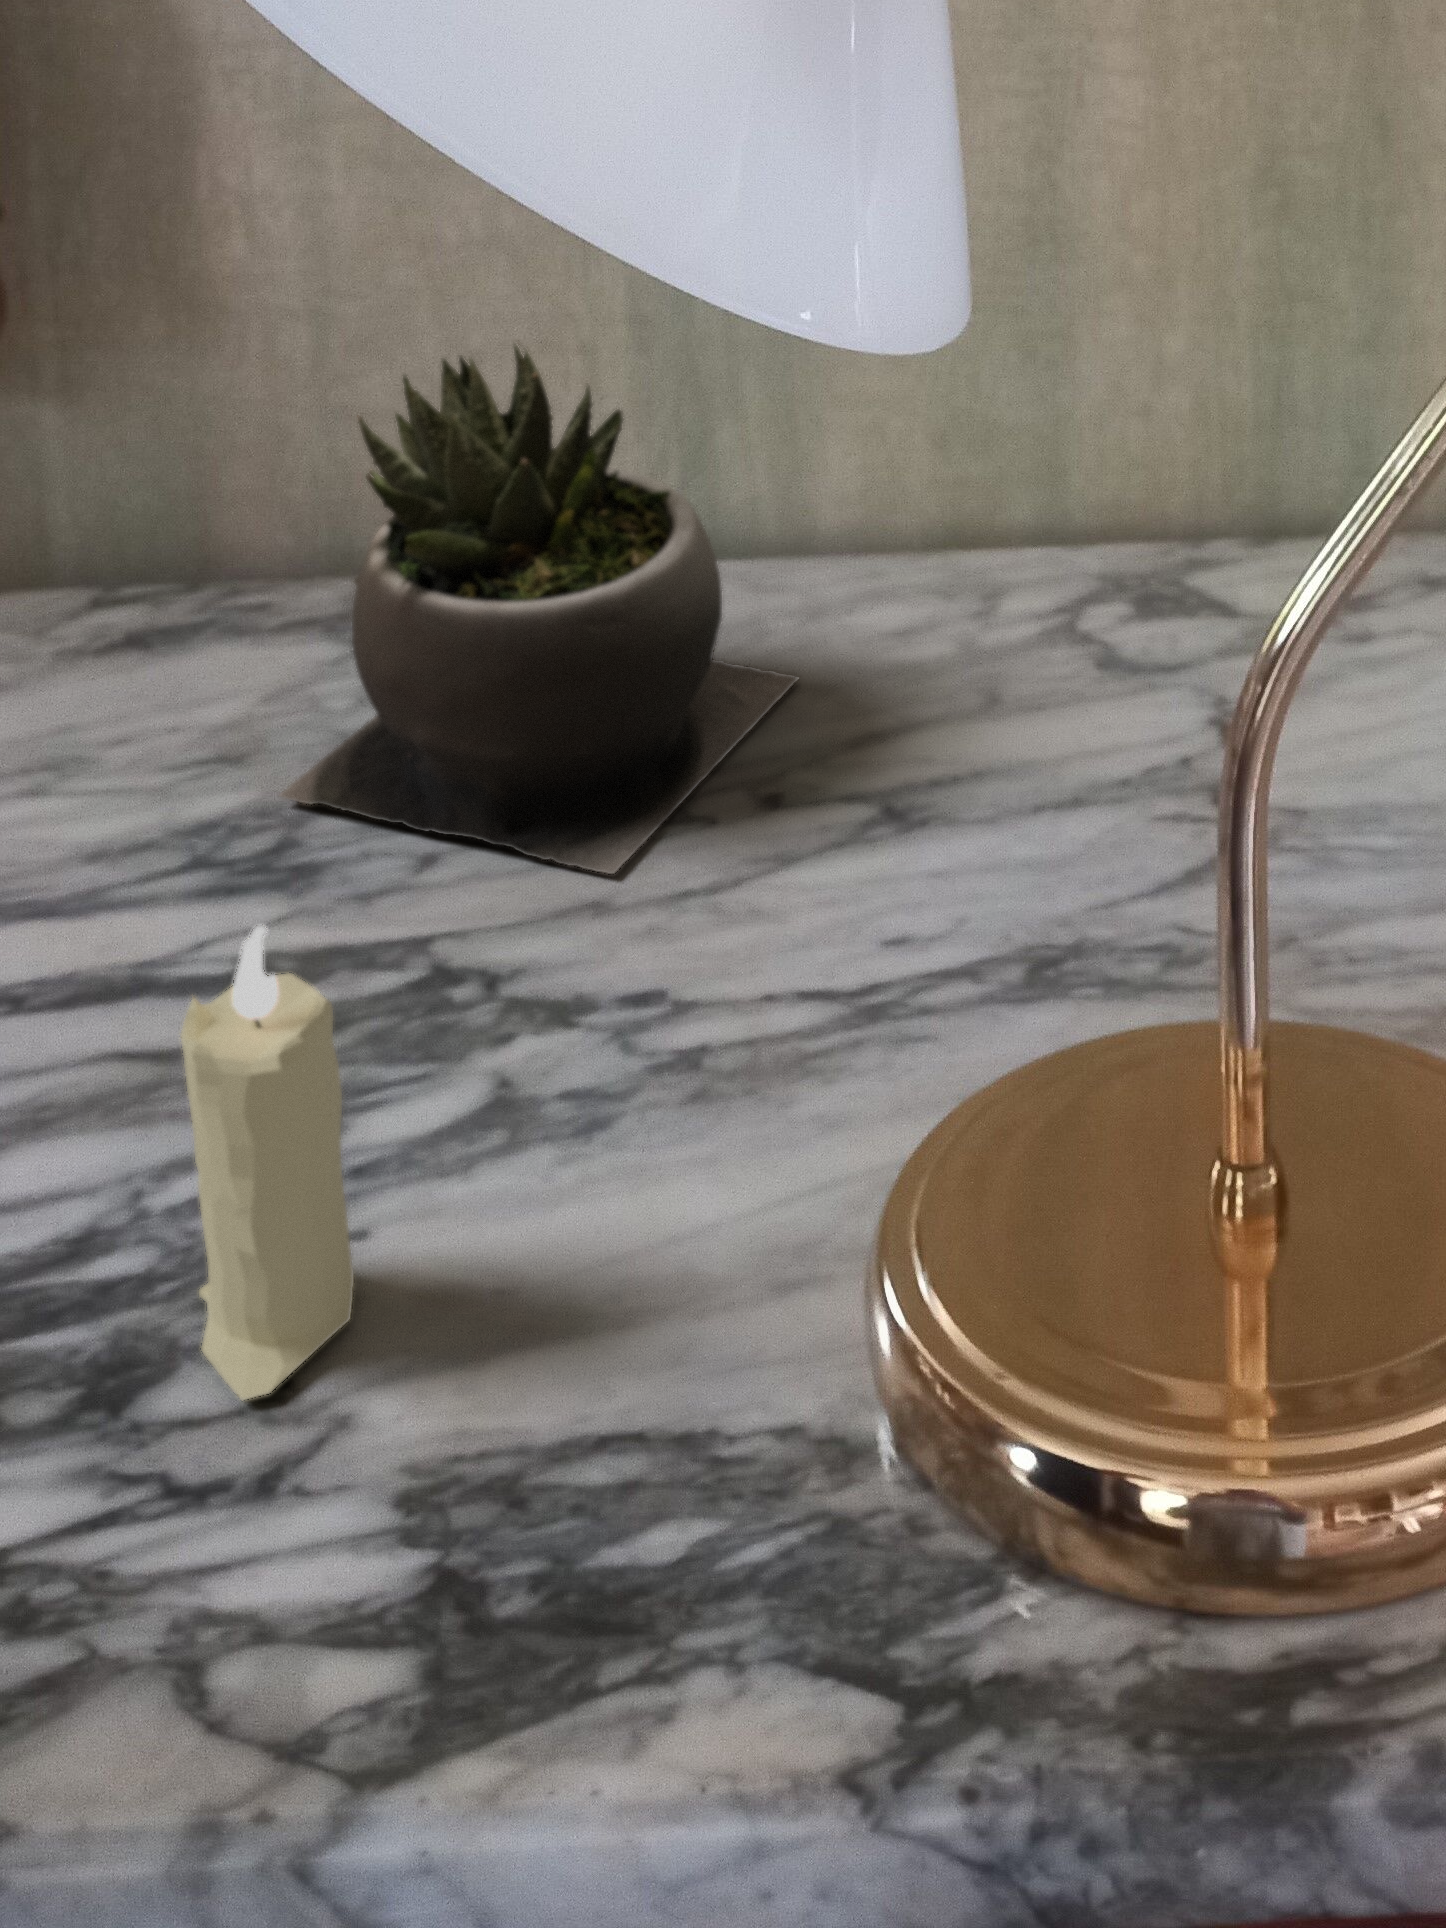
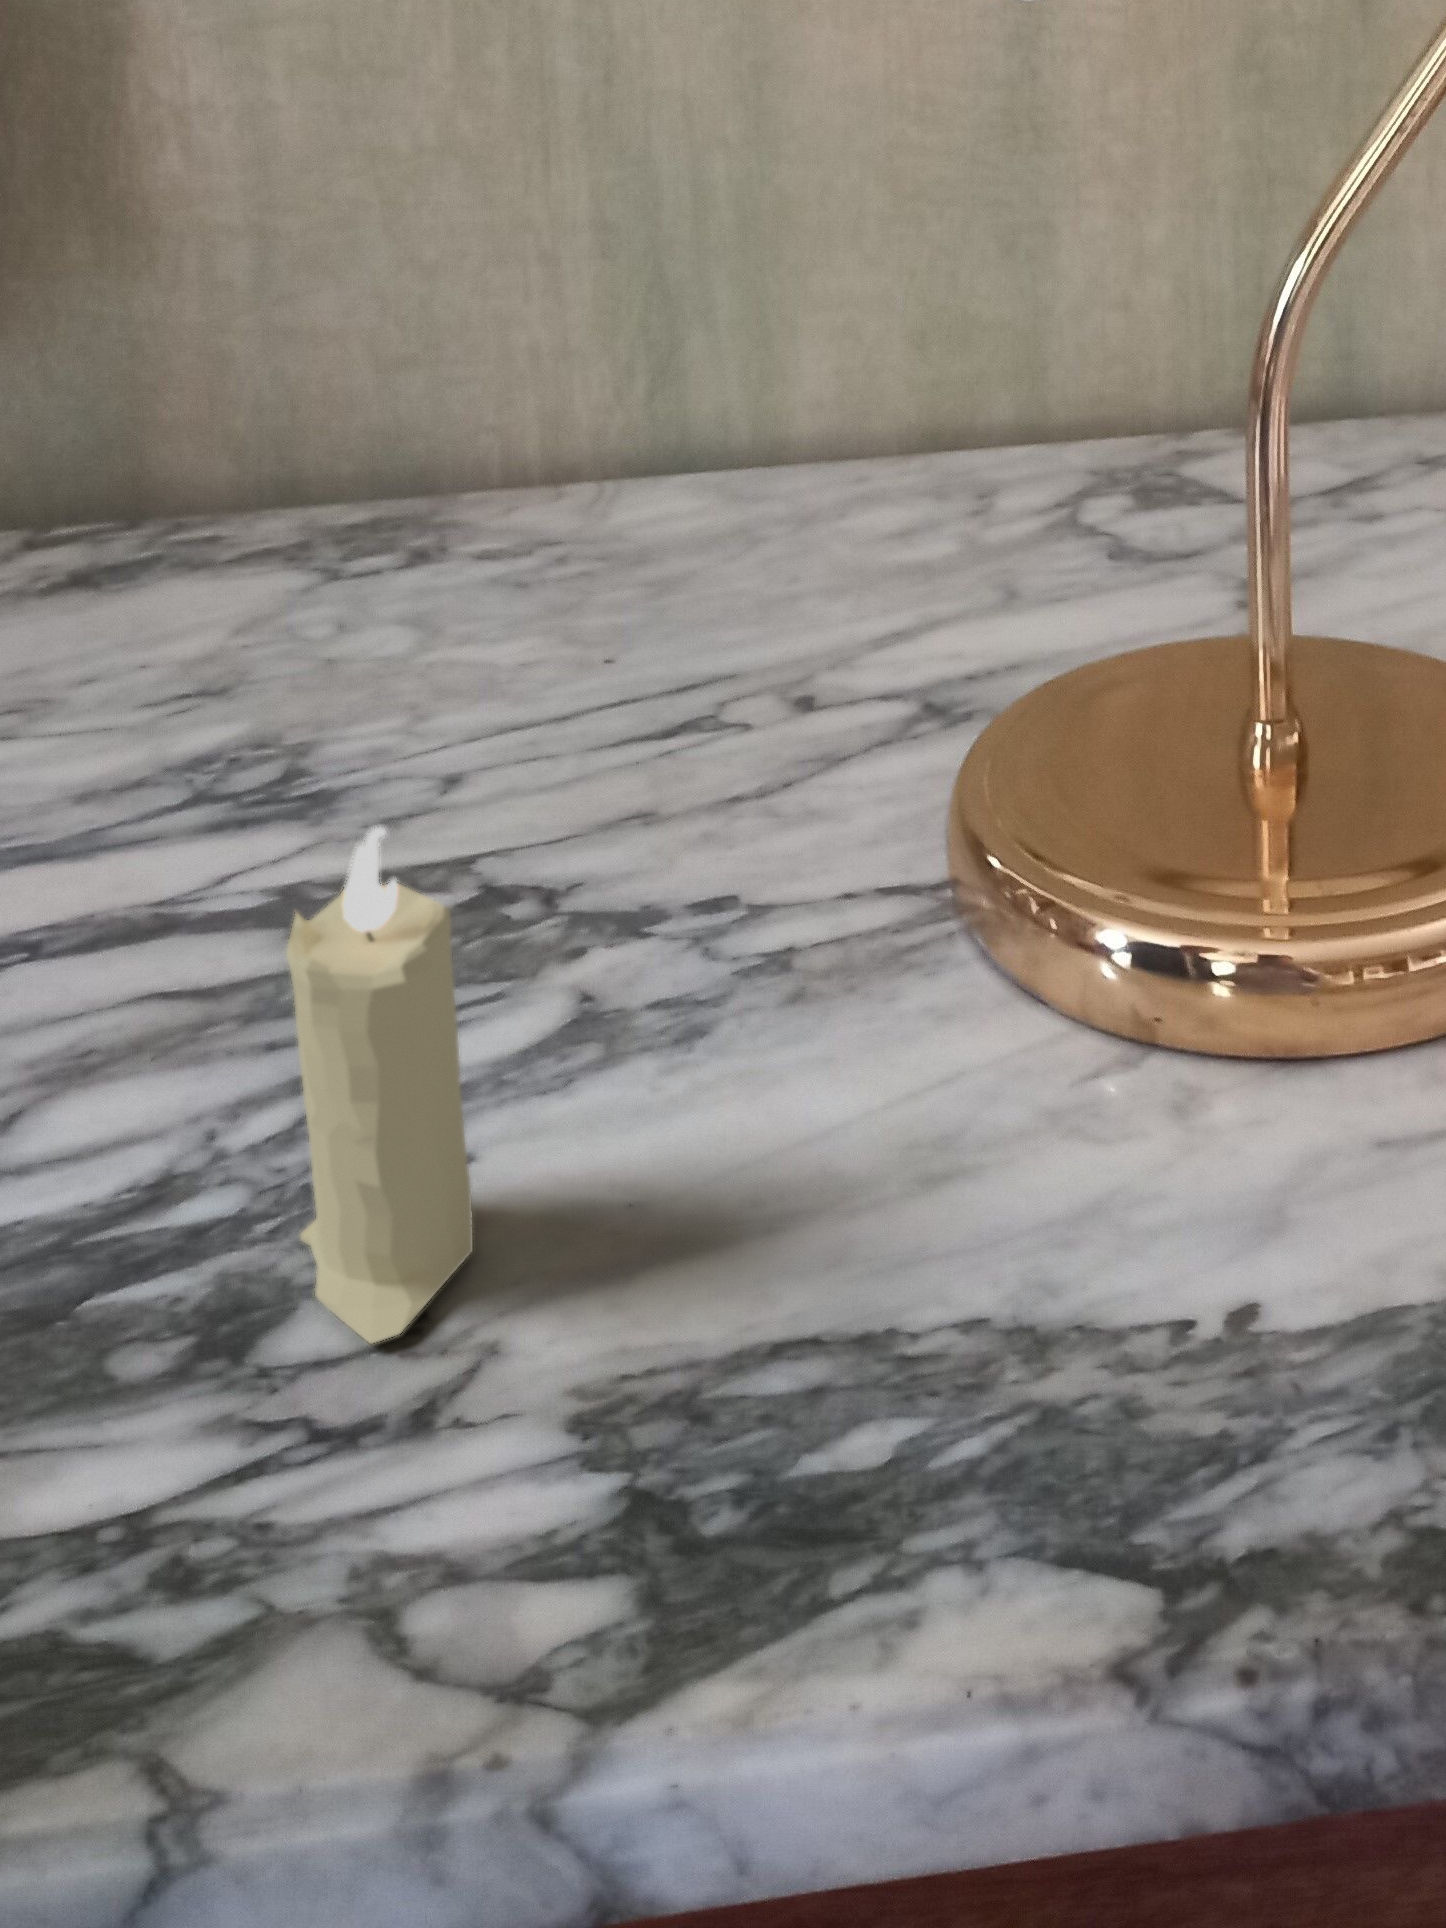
succulent plant: present [280,344,798,874] -> none [282,238,815,784]

